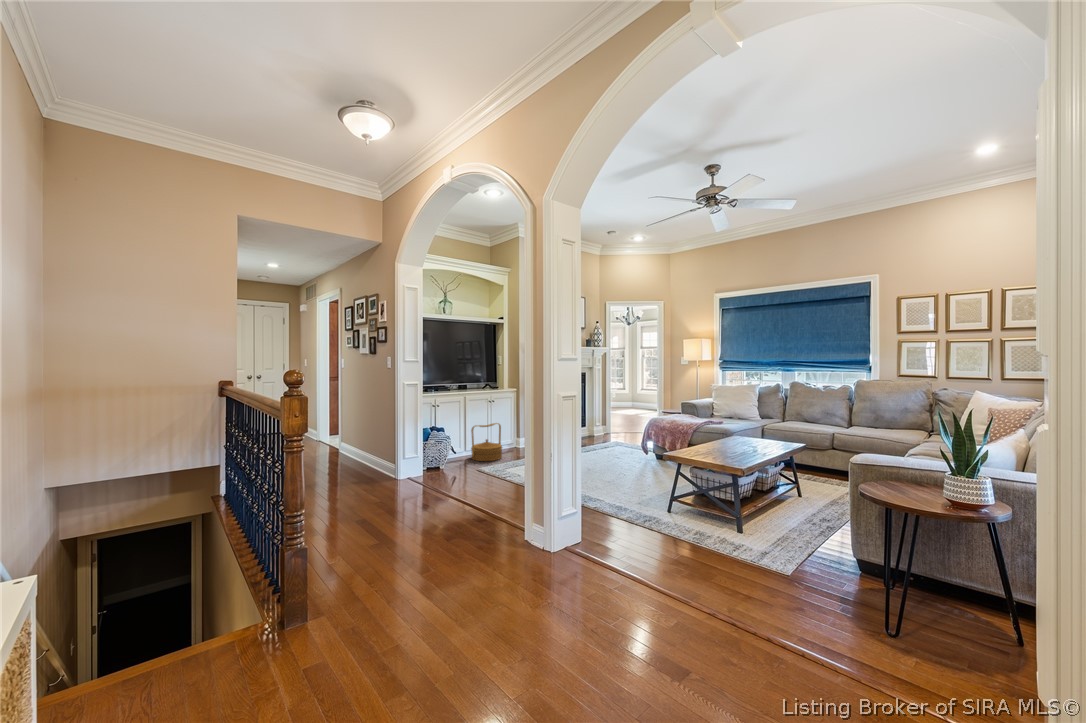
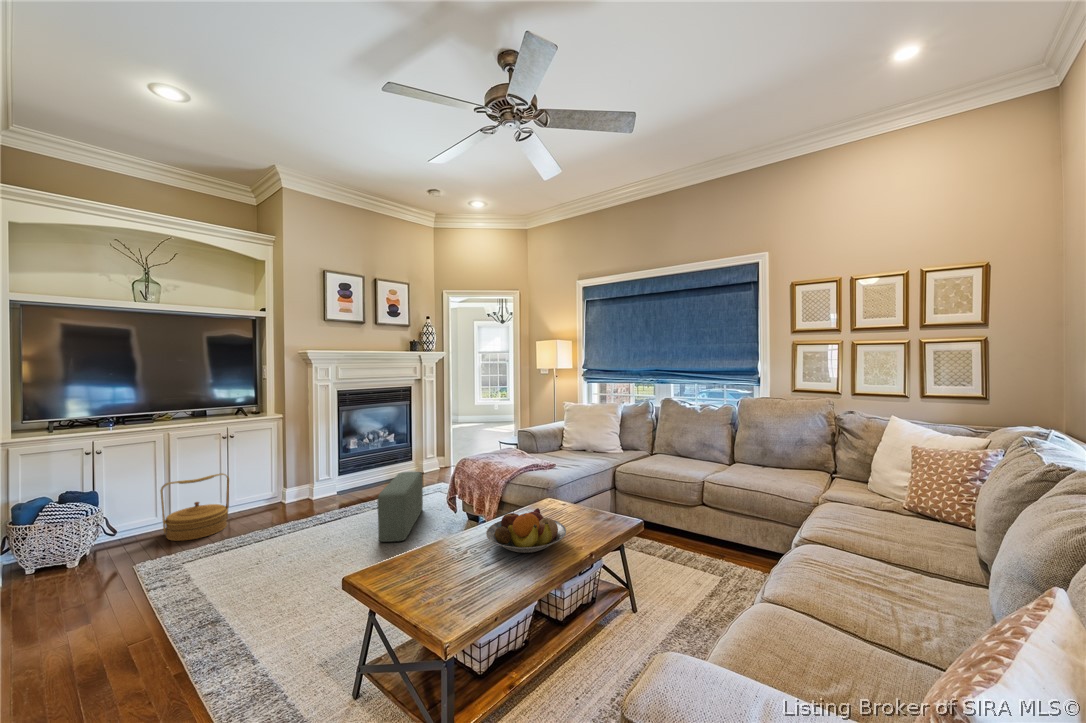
pouf: none [605,427,627,466] -> present [378,472,423,542]
fruit bowl: none [720,432,769,452] -> present [486,508,566,553]

